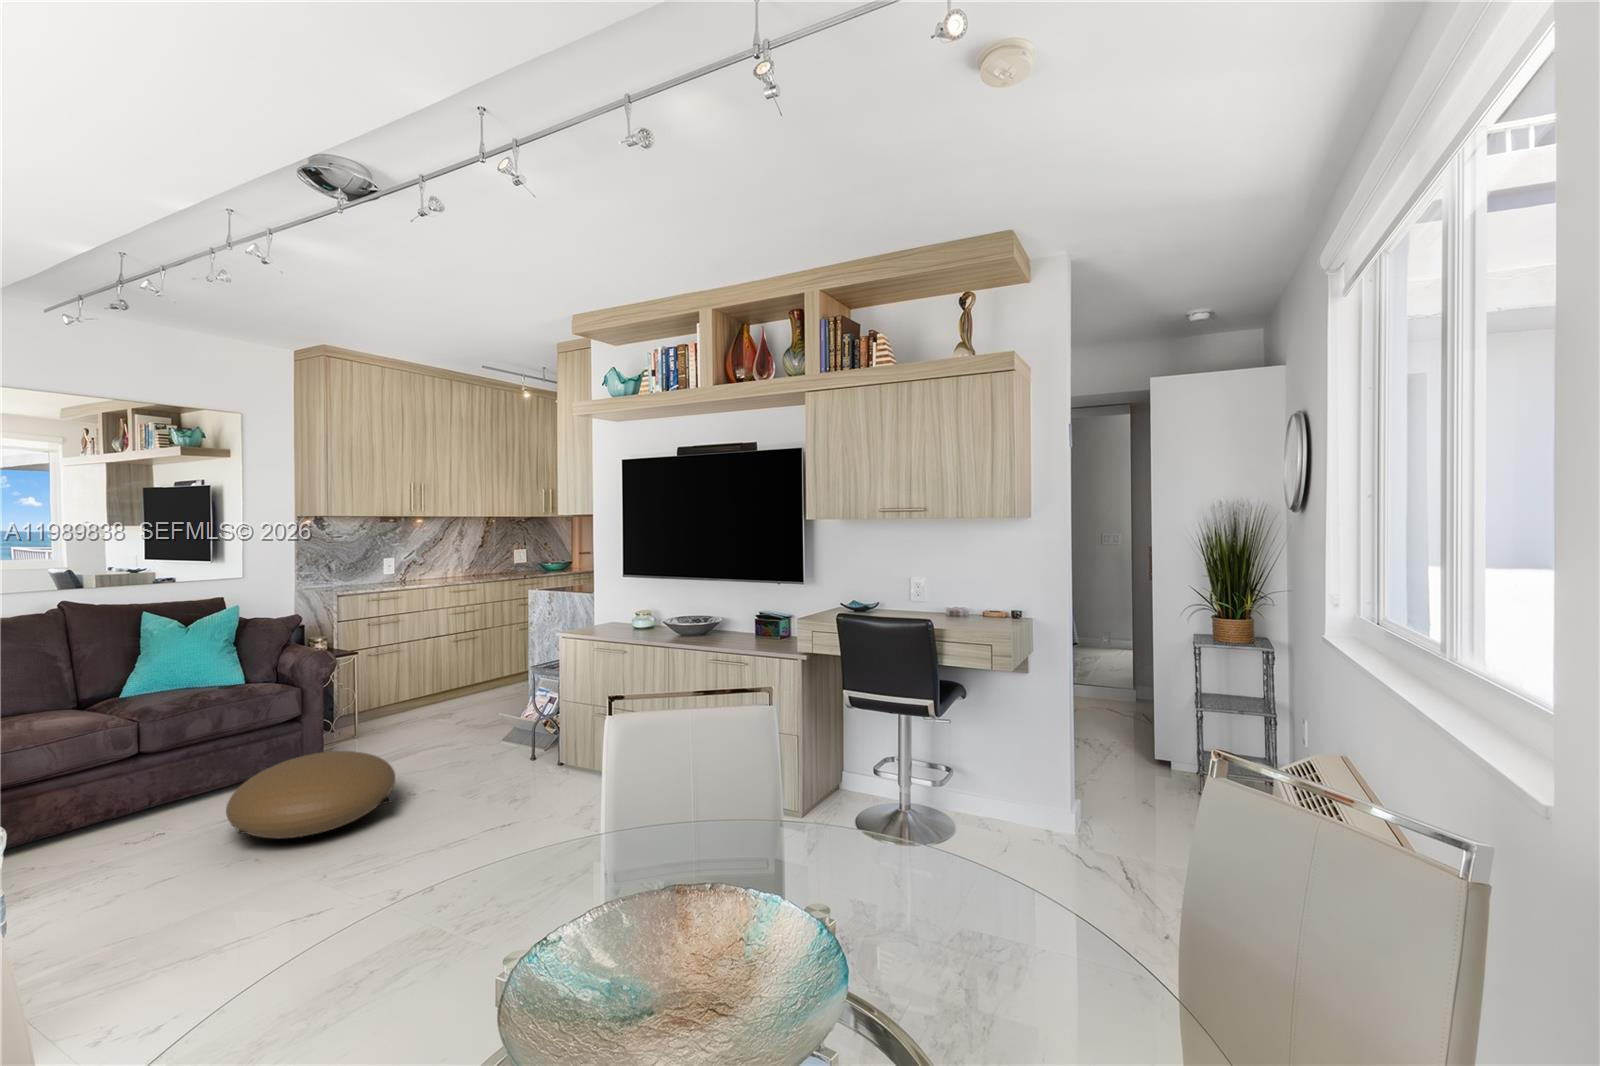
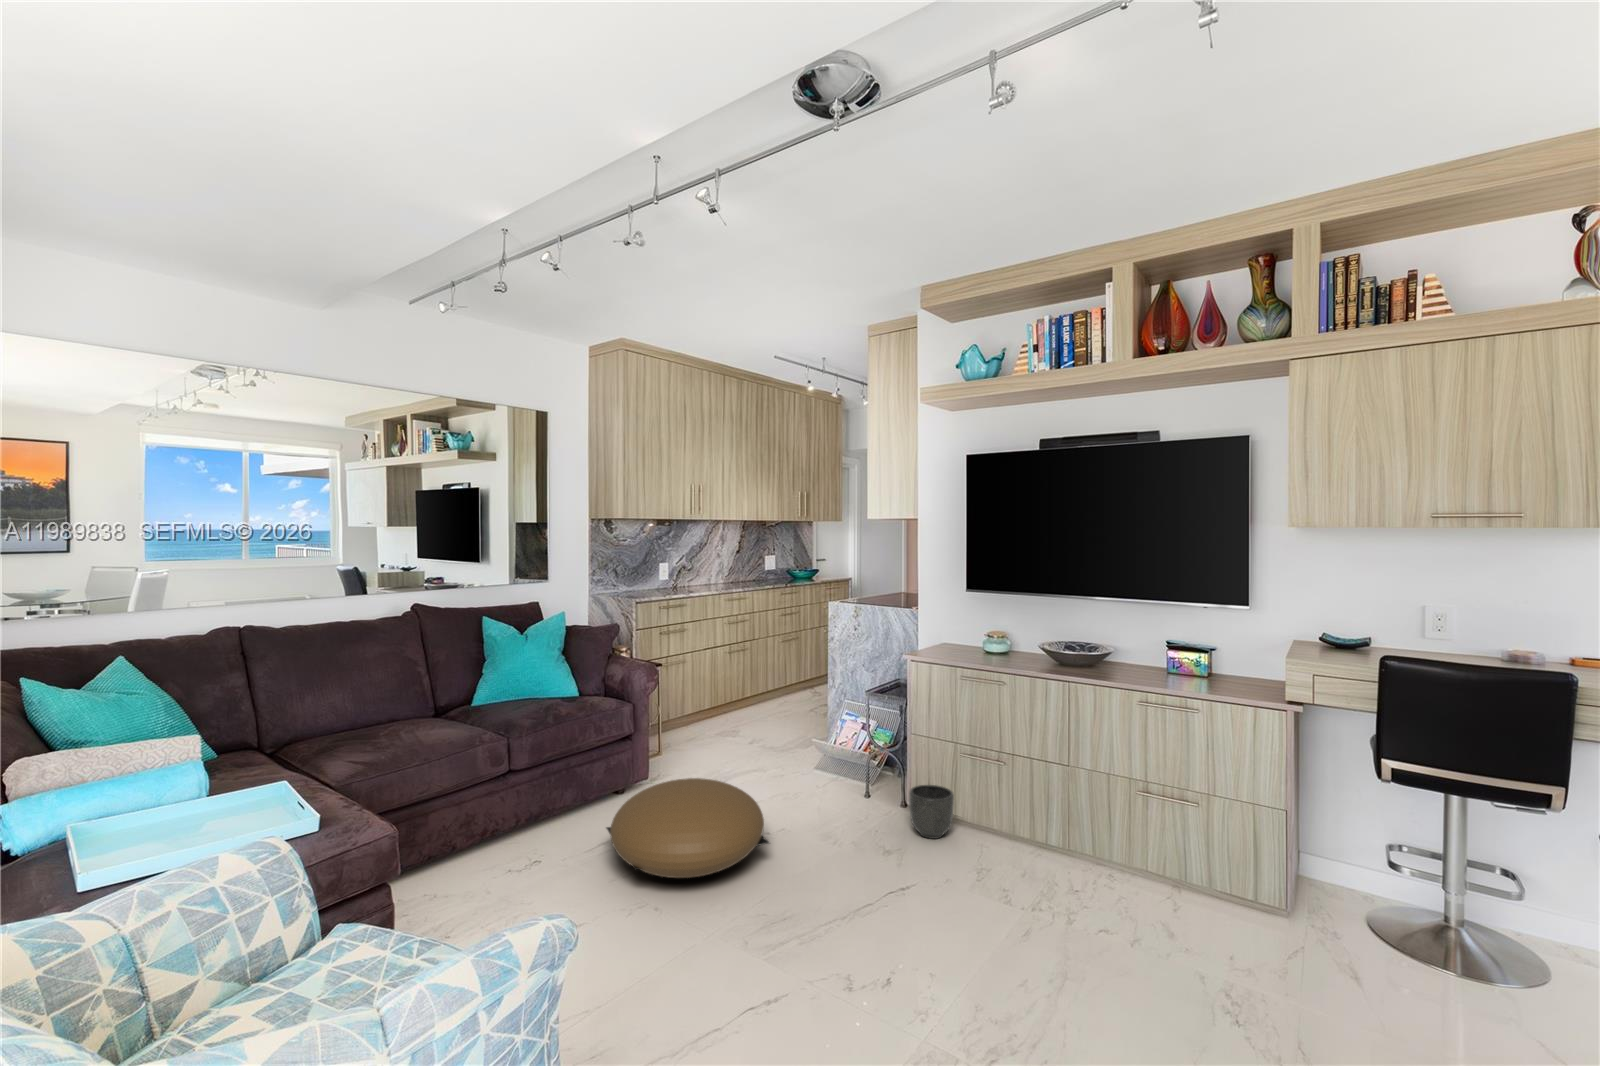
planter: none [544,744,584,790] -> present [909,785,954,839]

